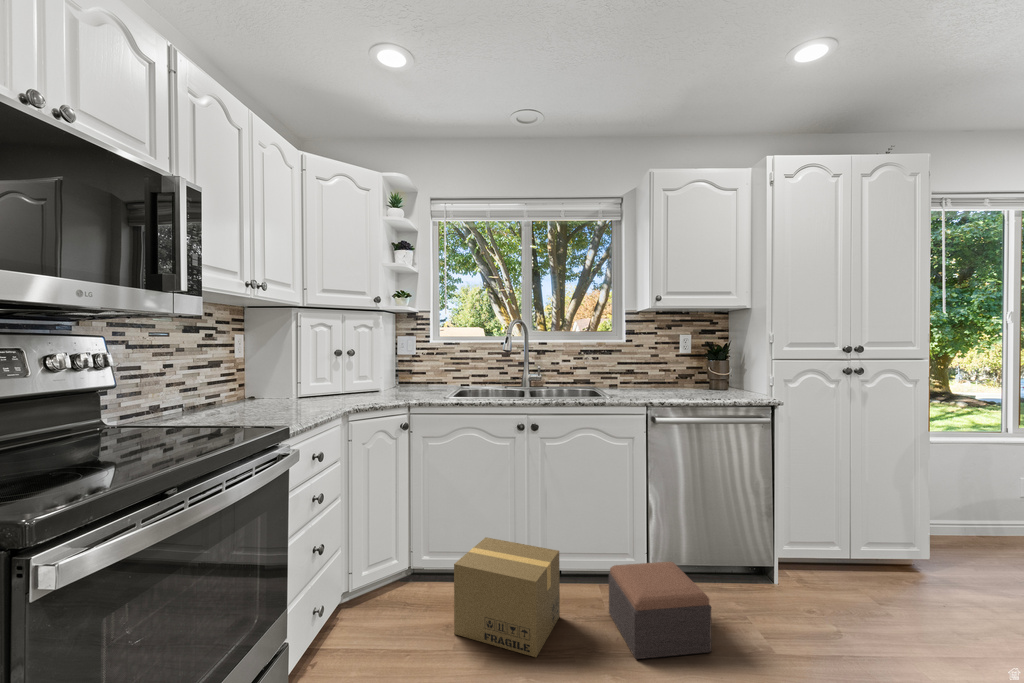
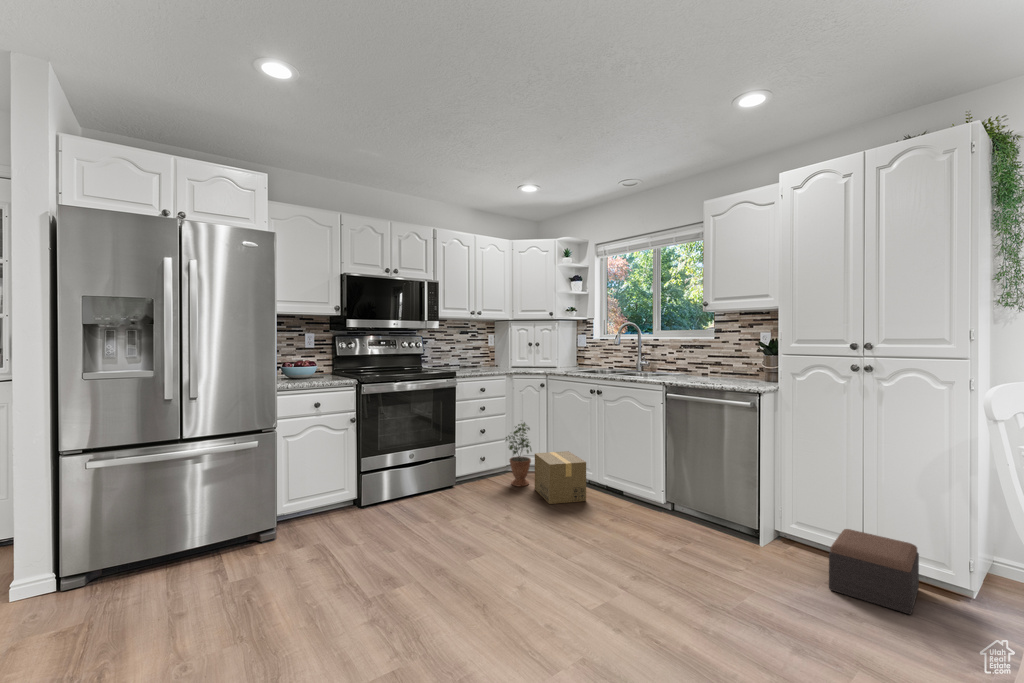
potted plant: none [377,504,431,645] -> present [506,423,532,486]
footstool: present [609,562,712,659] -> present [829,529,919,614]

